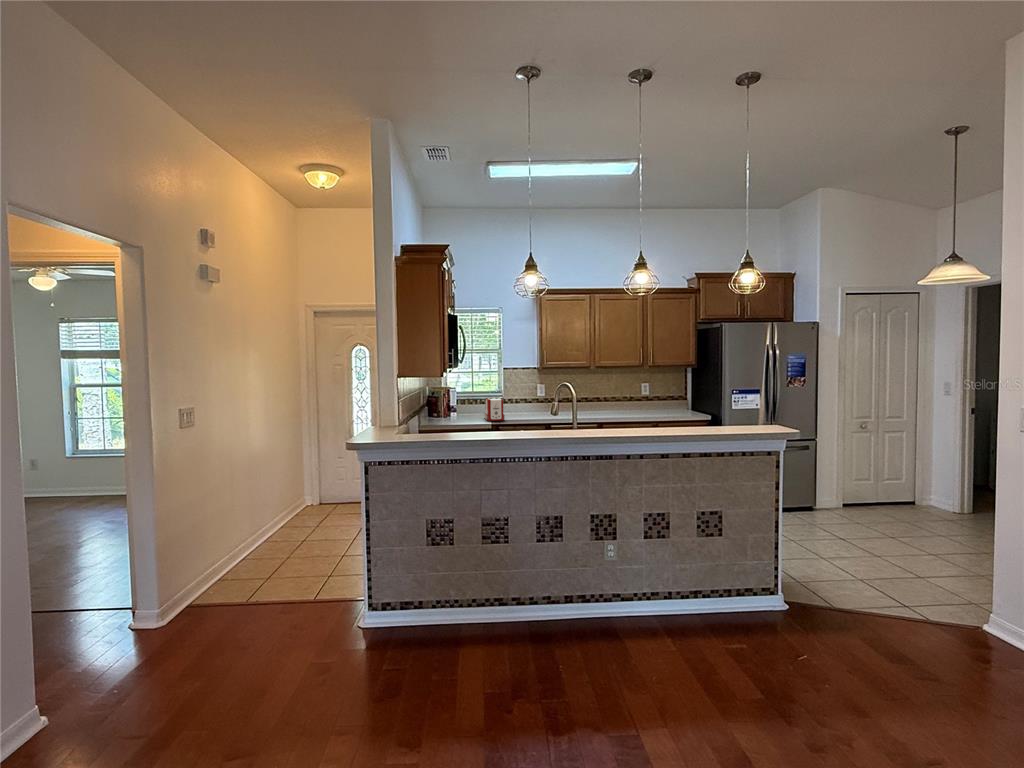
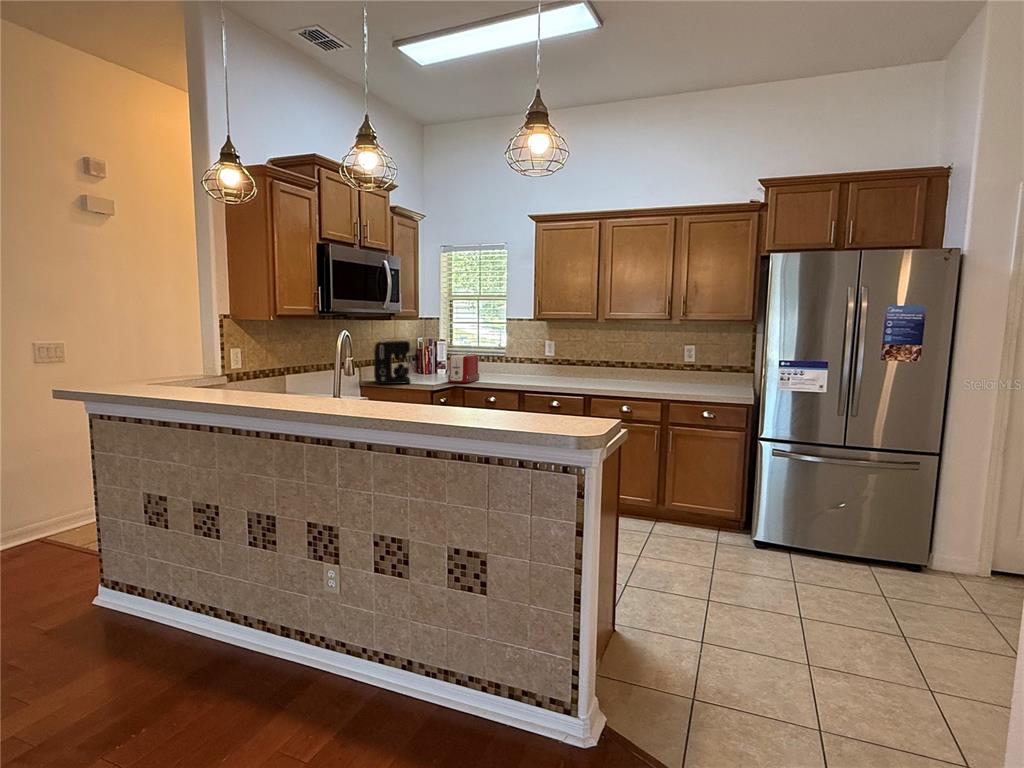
coffee maker: none [433,389,468,426] -> present [374,341,412,384]

